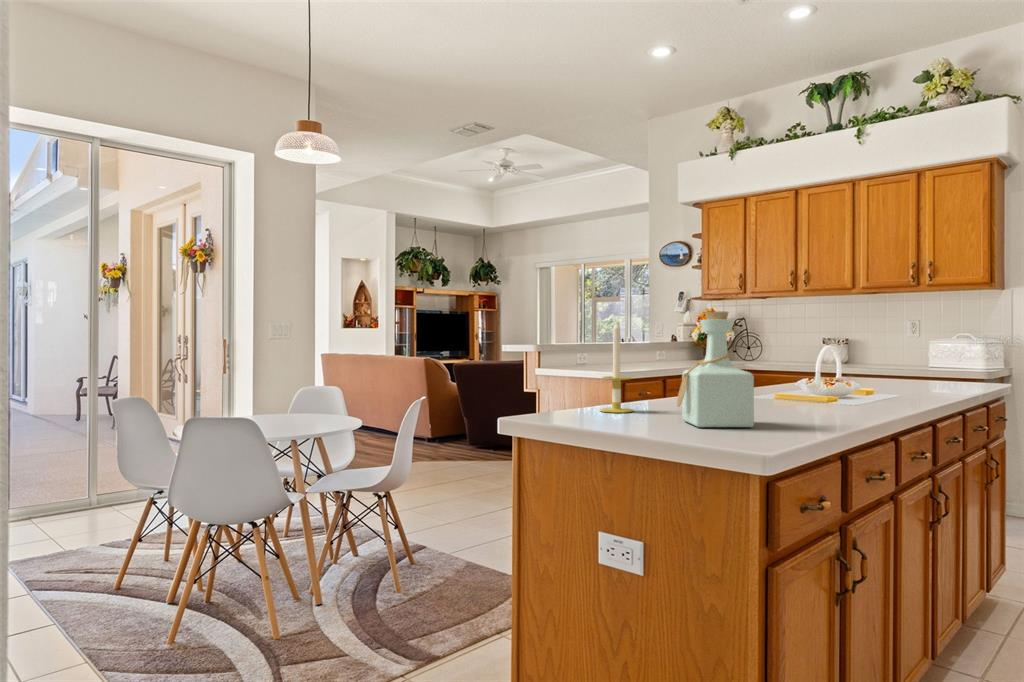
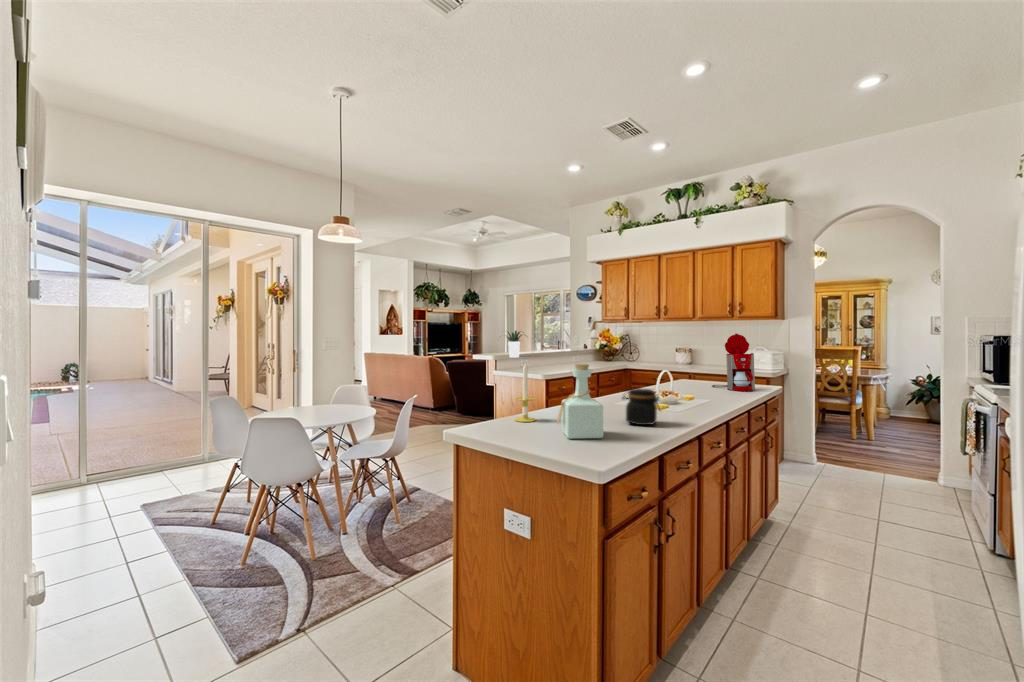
coffee maker: none [894,297,968,388] -> present [712,333,755,391]
potted plant: none [541,306,590,348] -> present [507,331,522,357]
jar: none [773,361,838,416] -> present [622,388,659,425]

